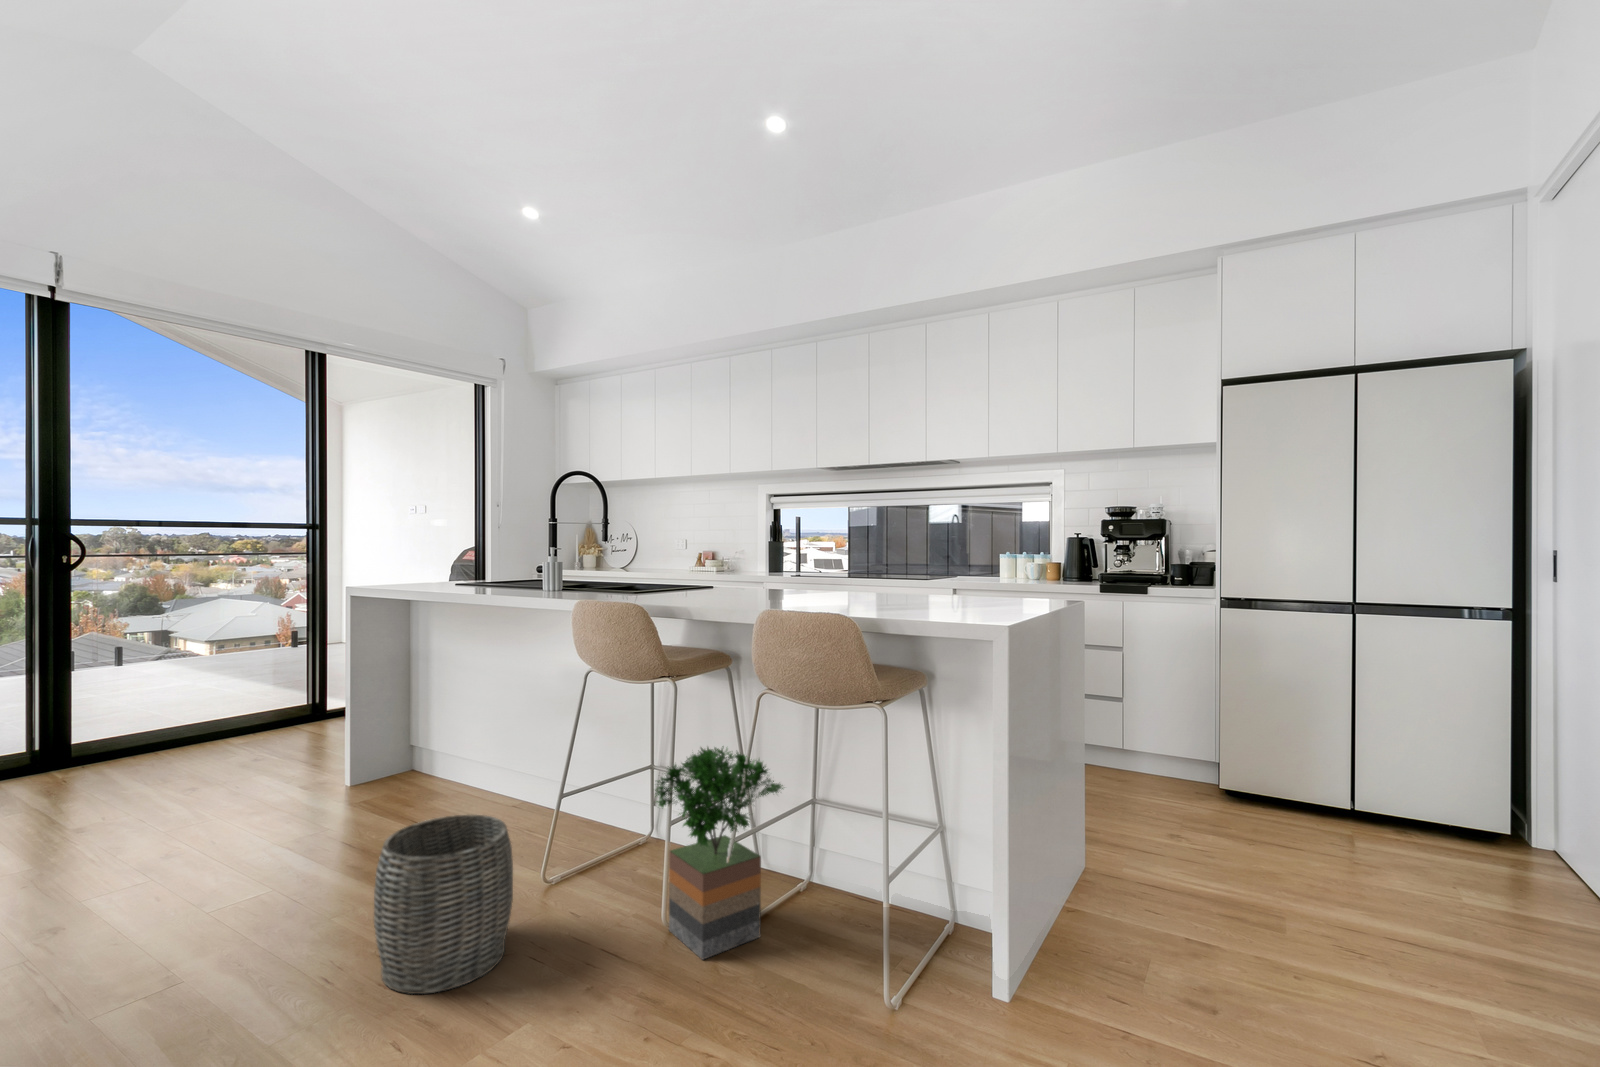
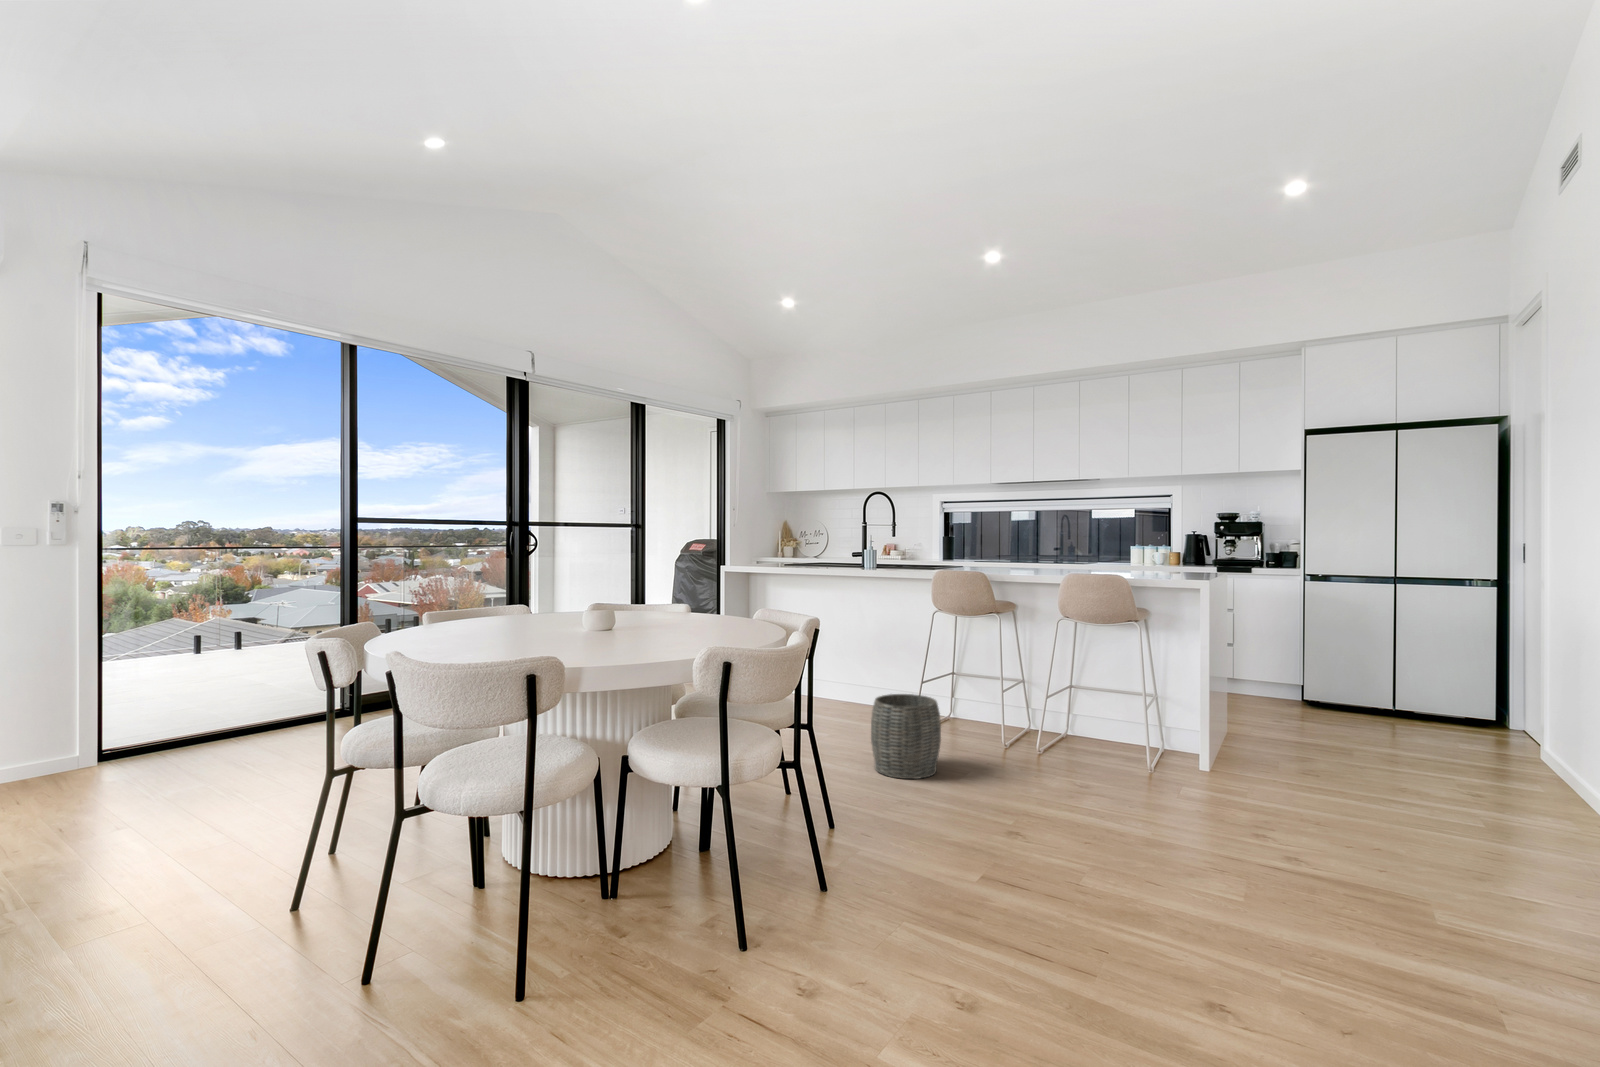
potted tree: present [655,747,783,960] -> none [1011,656,1083,769]

